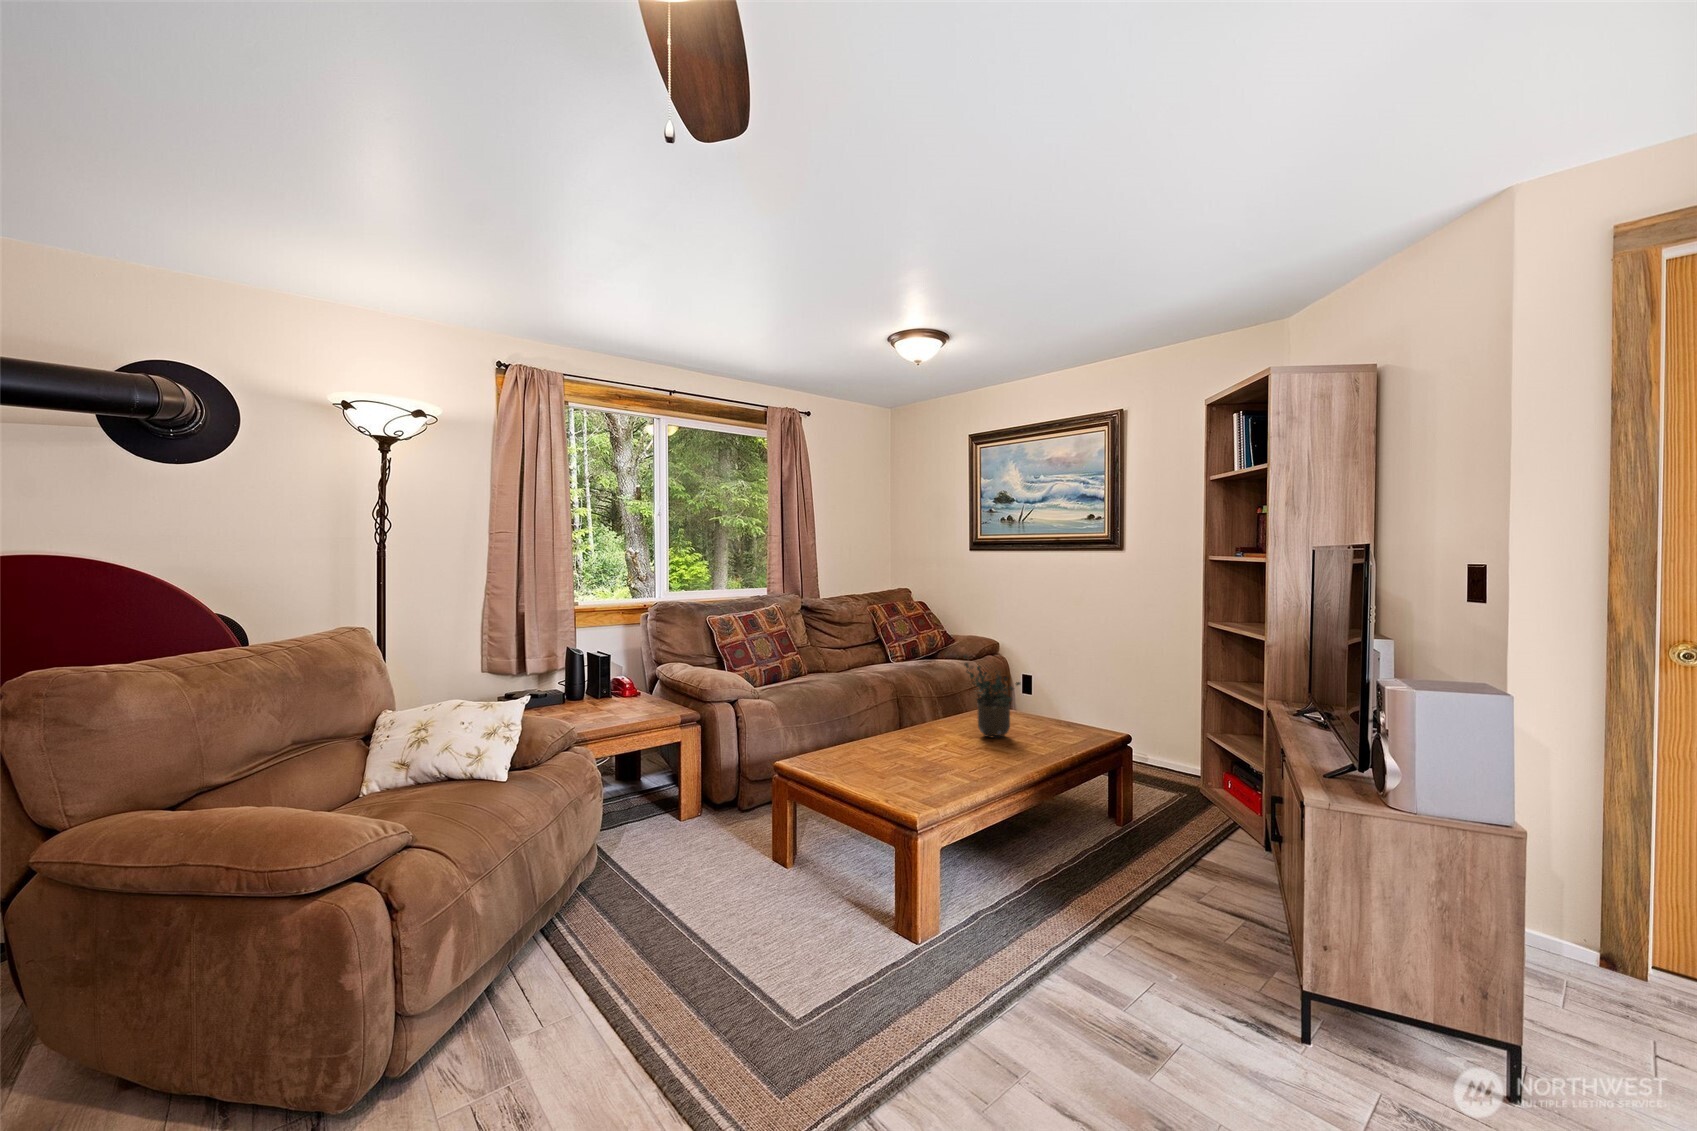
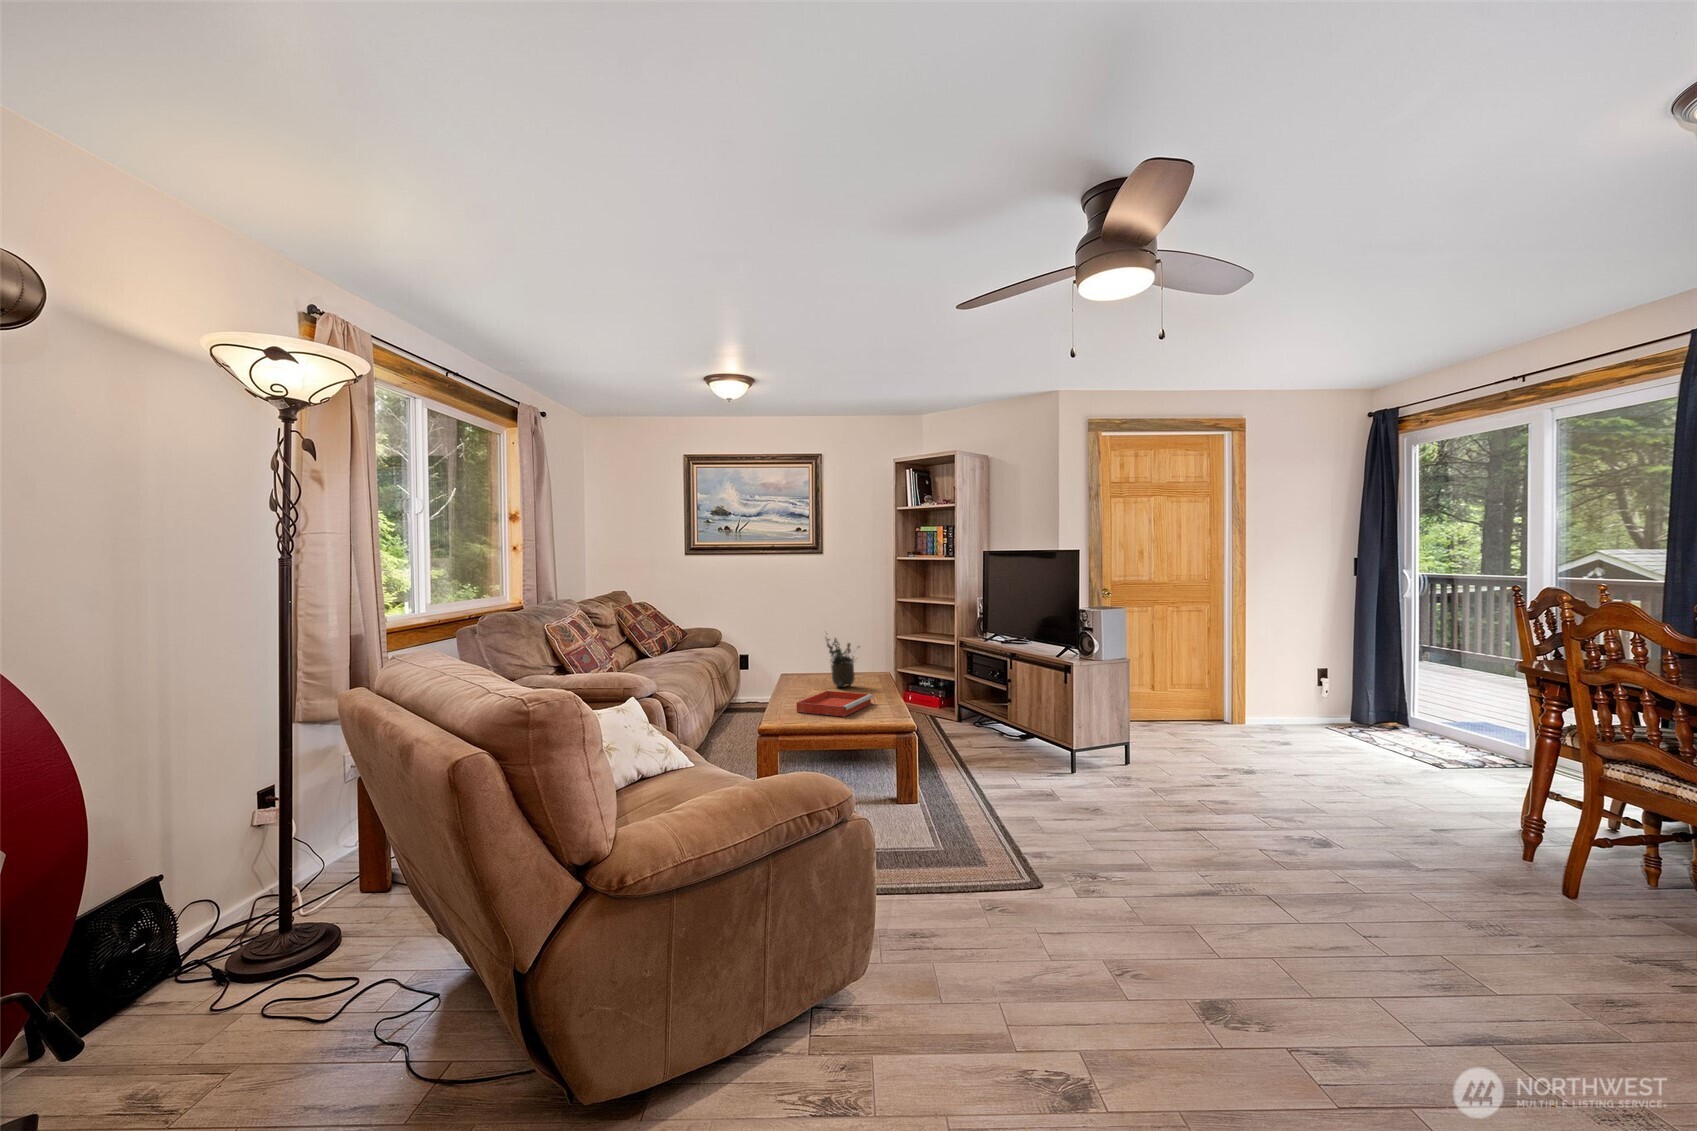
tray: none [846,737,956,779] -> present [796,691,873,716]

